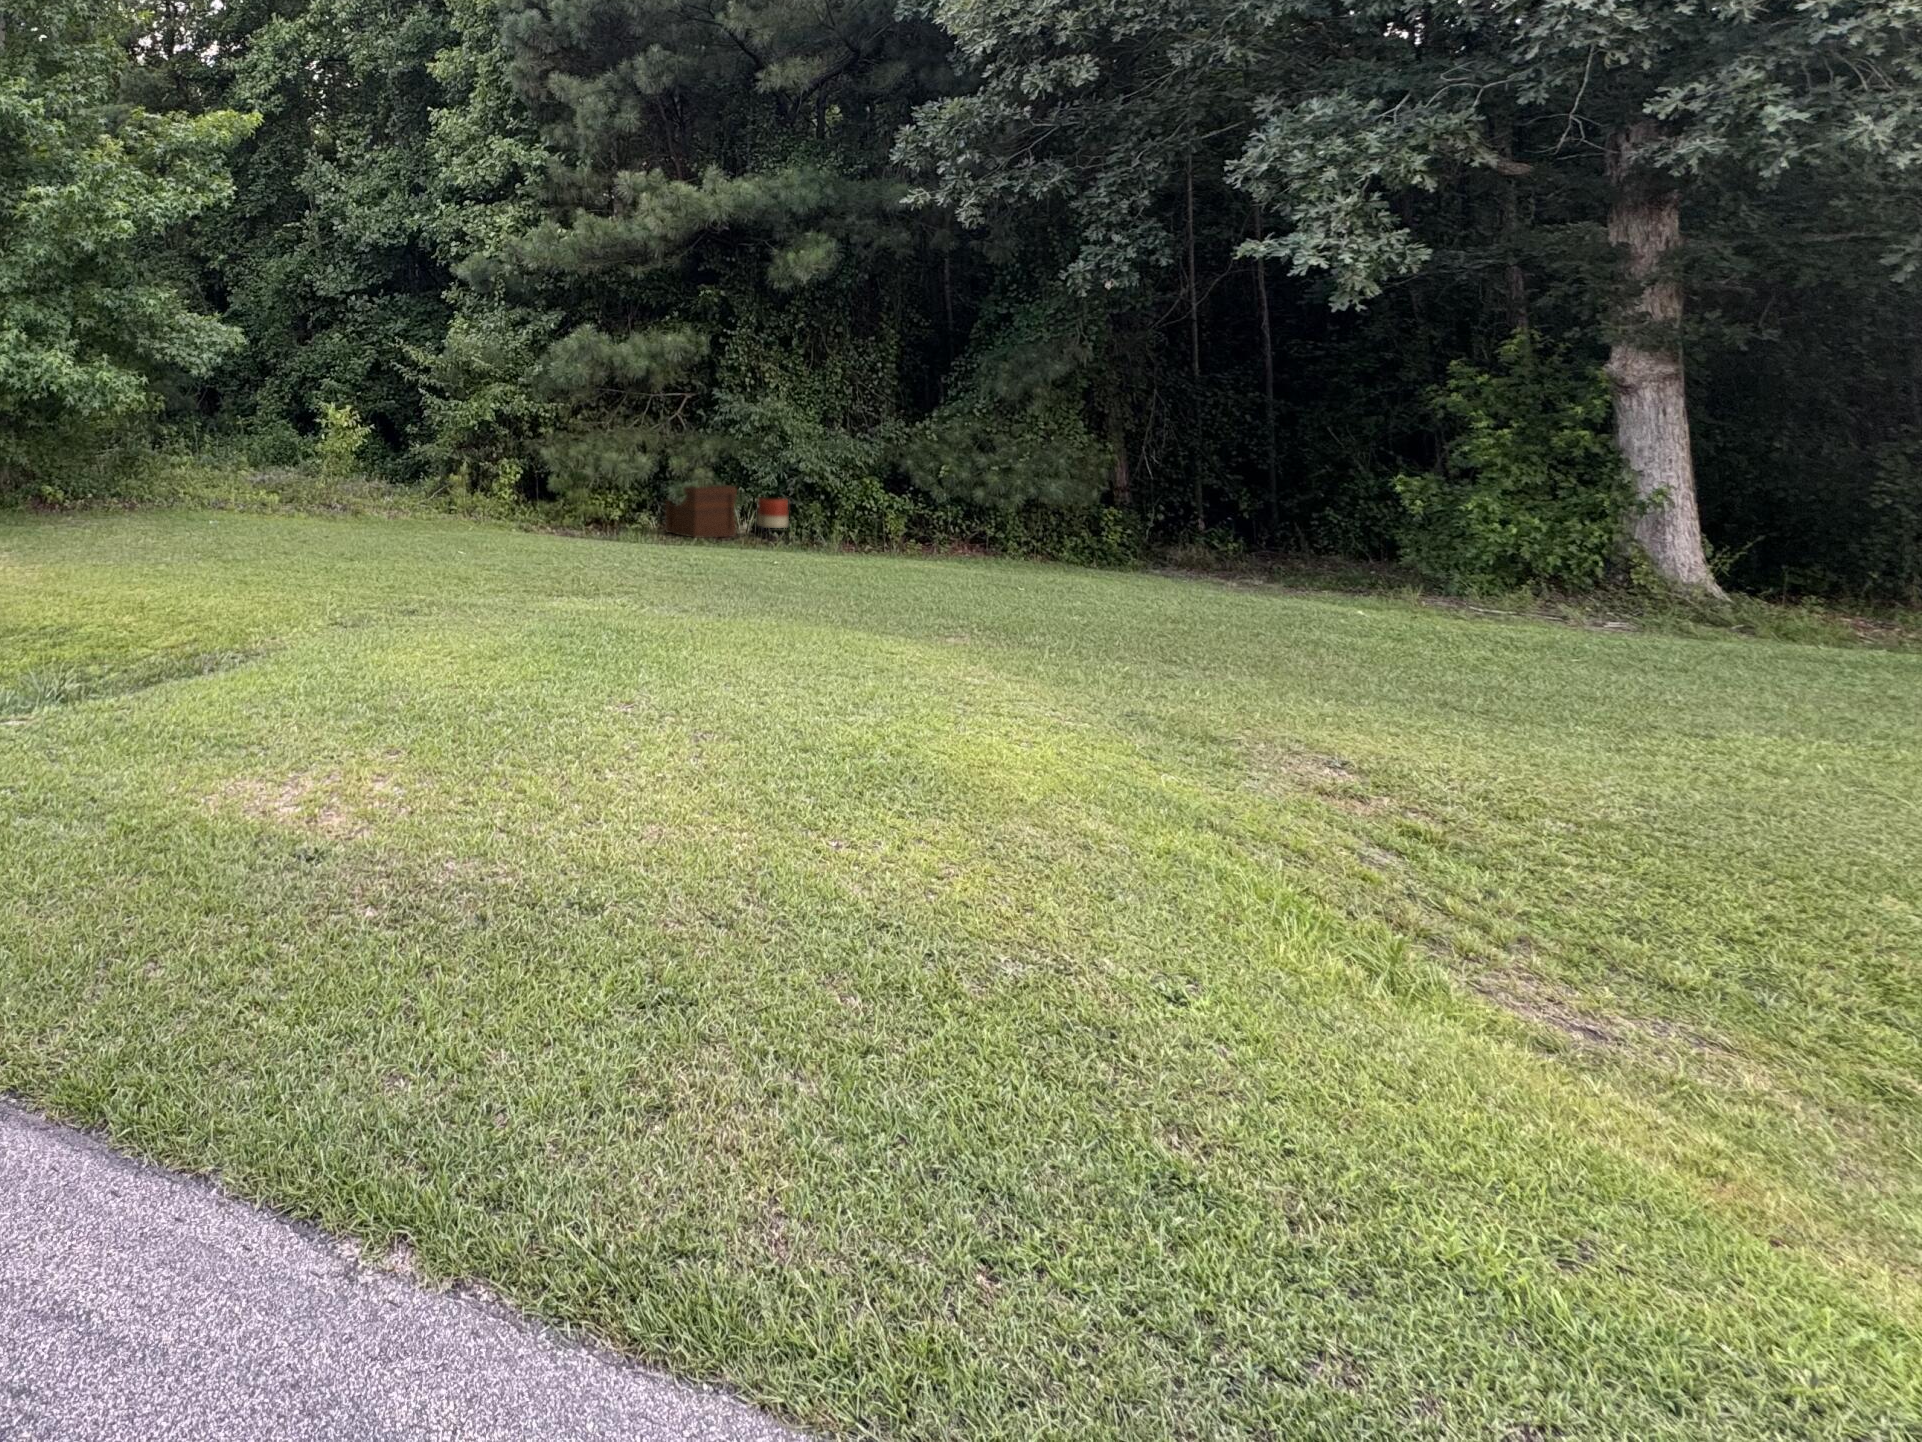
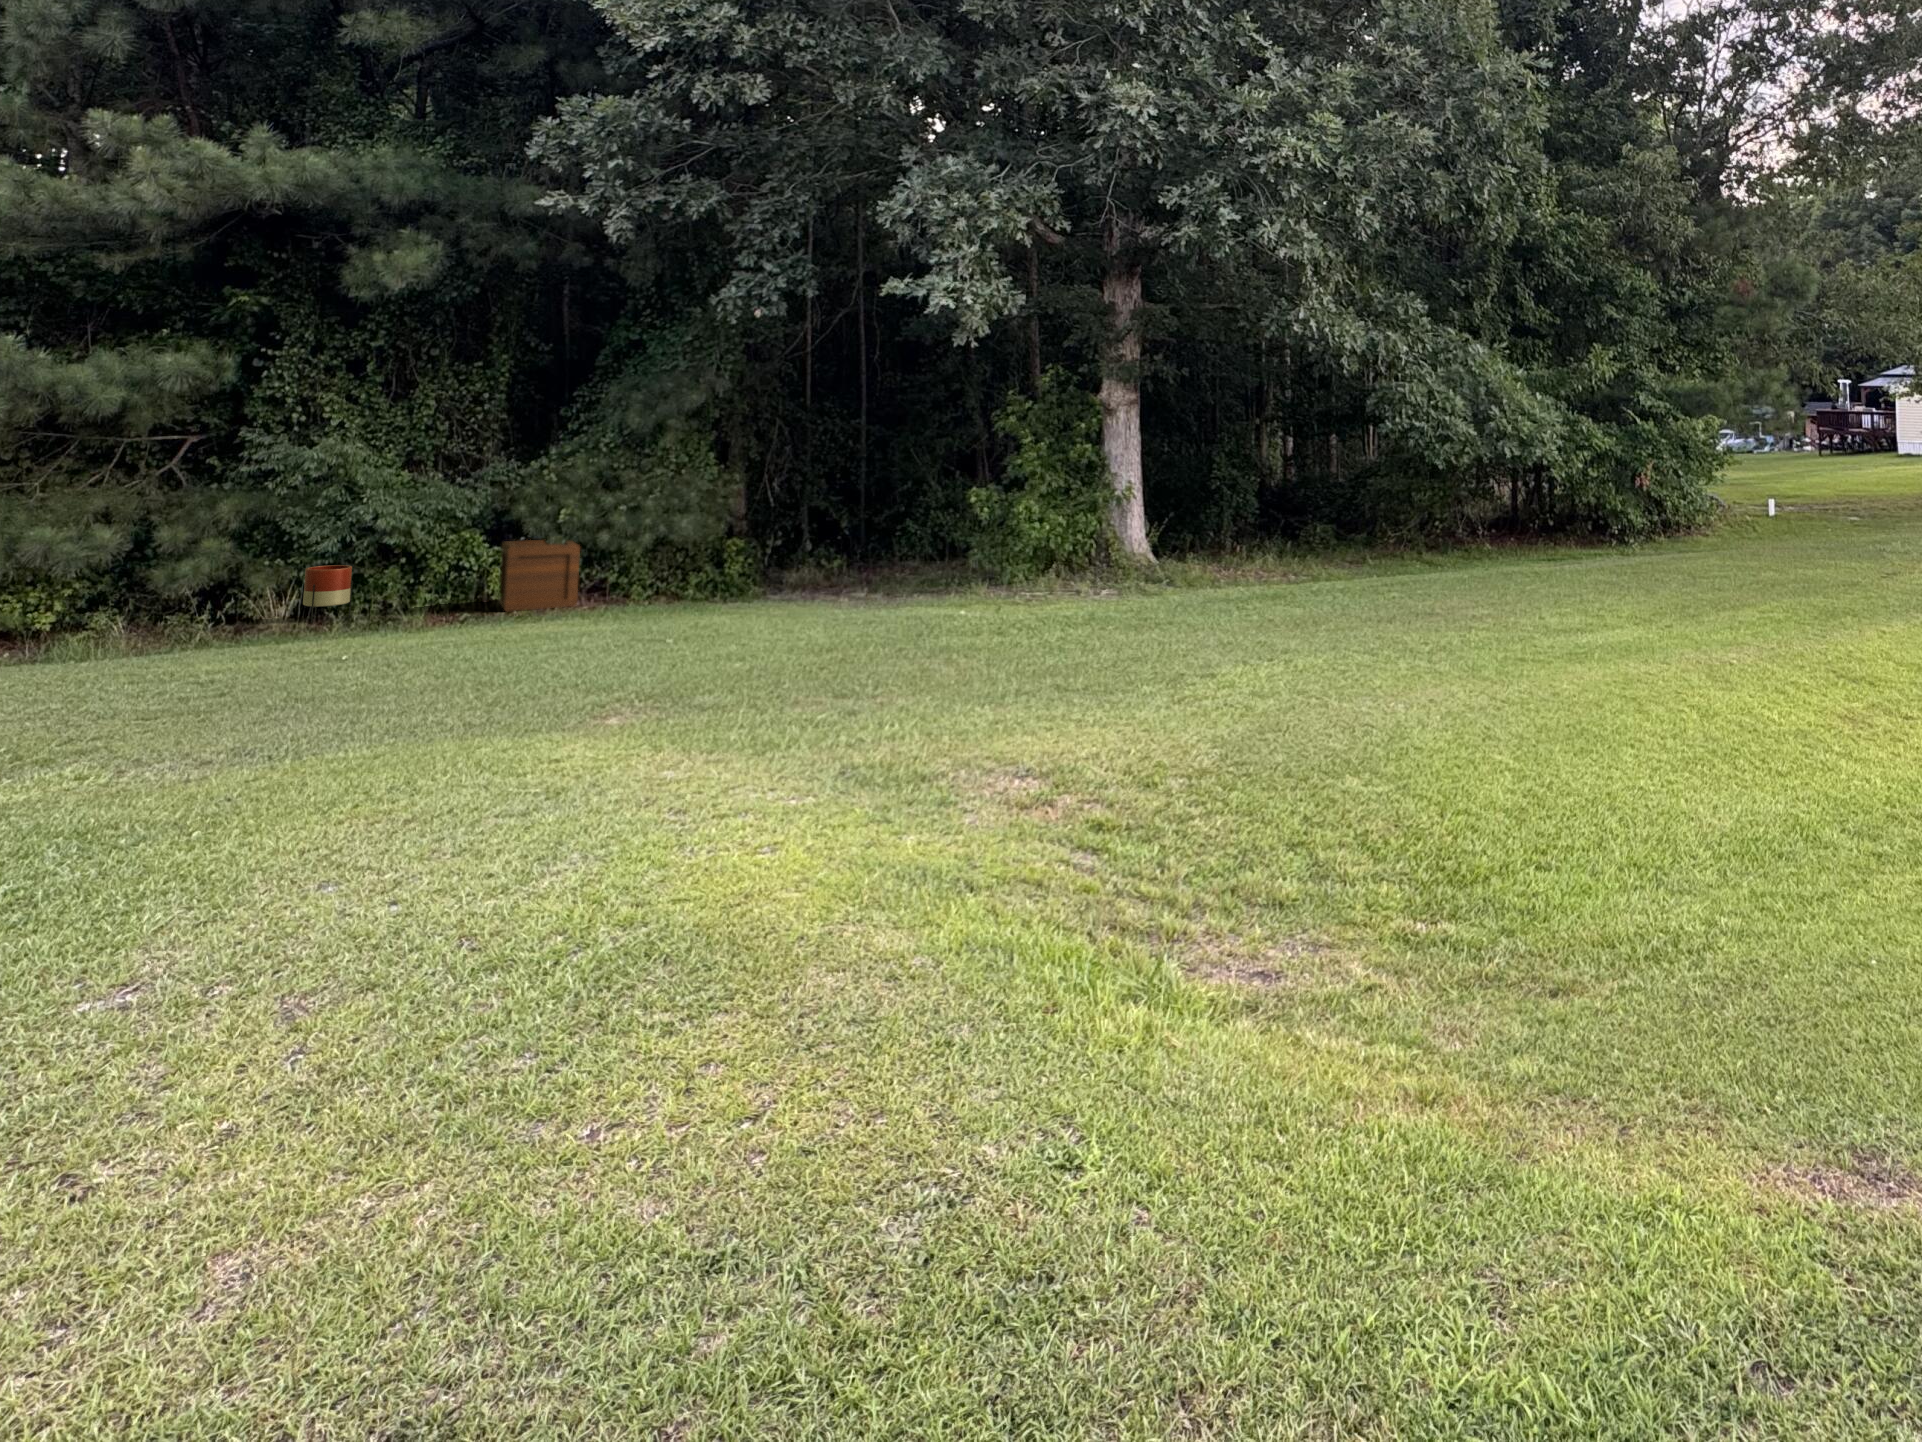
wooden crate: present [665,486,737,538] -> present [499,540,580,612]

